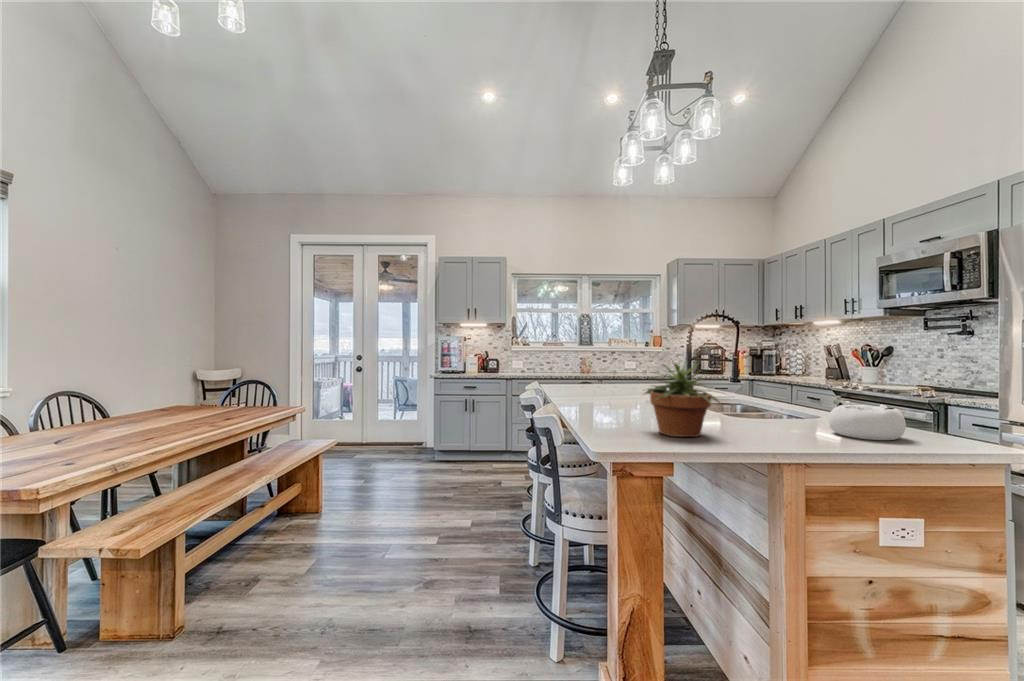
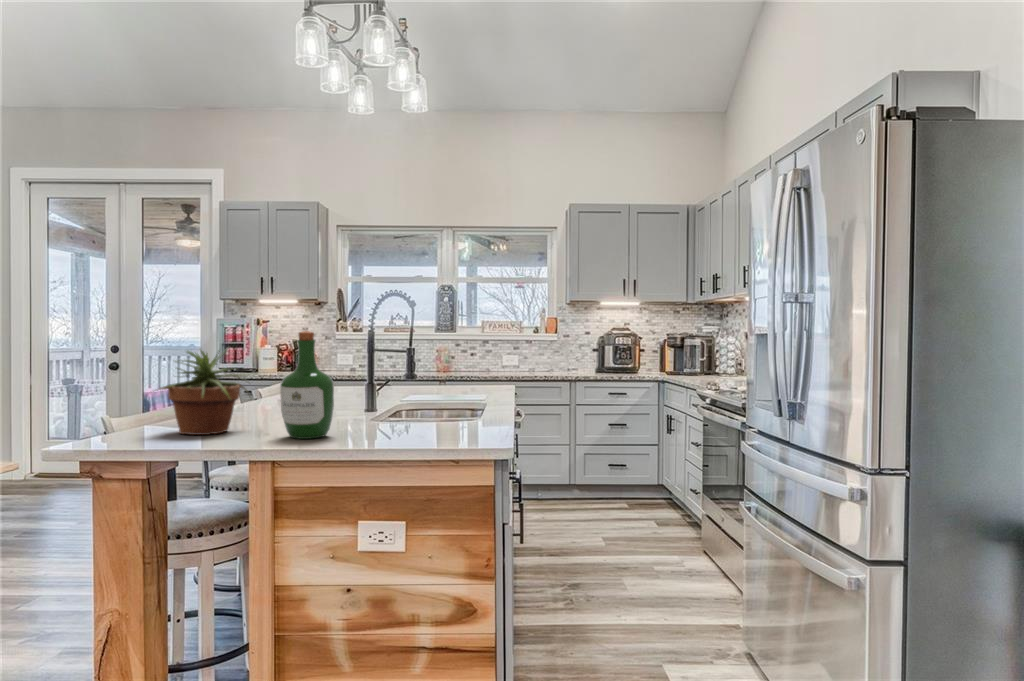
wine bottle: none [762,345,816,441] -> present [280,331,334,439]
decorative bowl: present [829,401,906,440] -> none [380,395,450,439]

